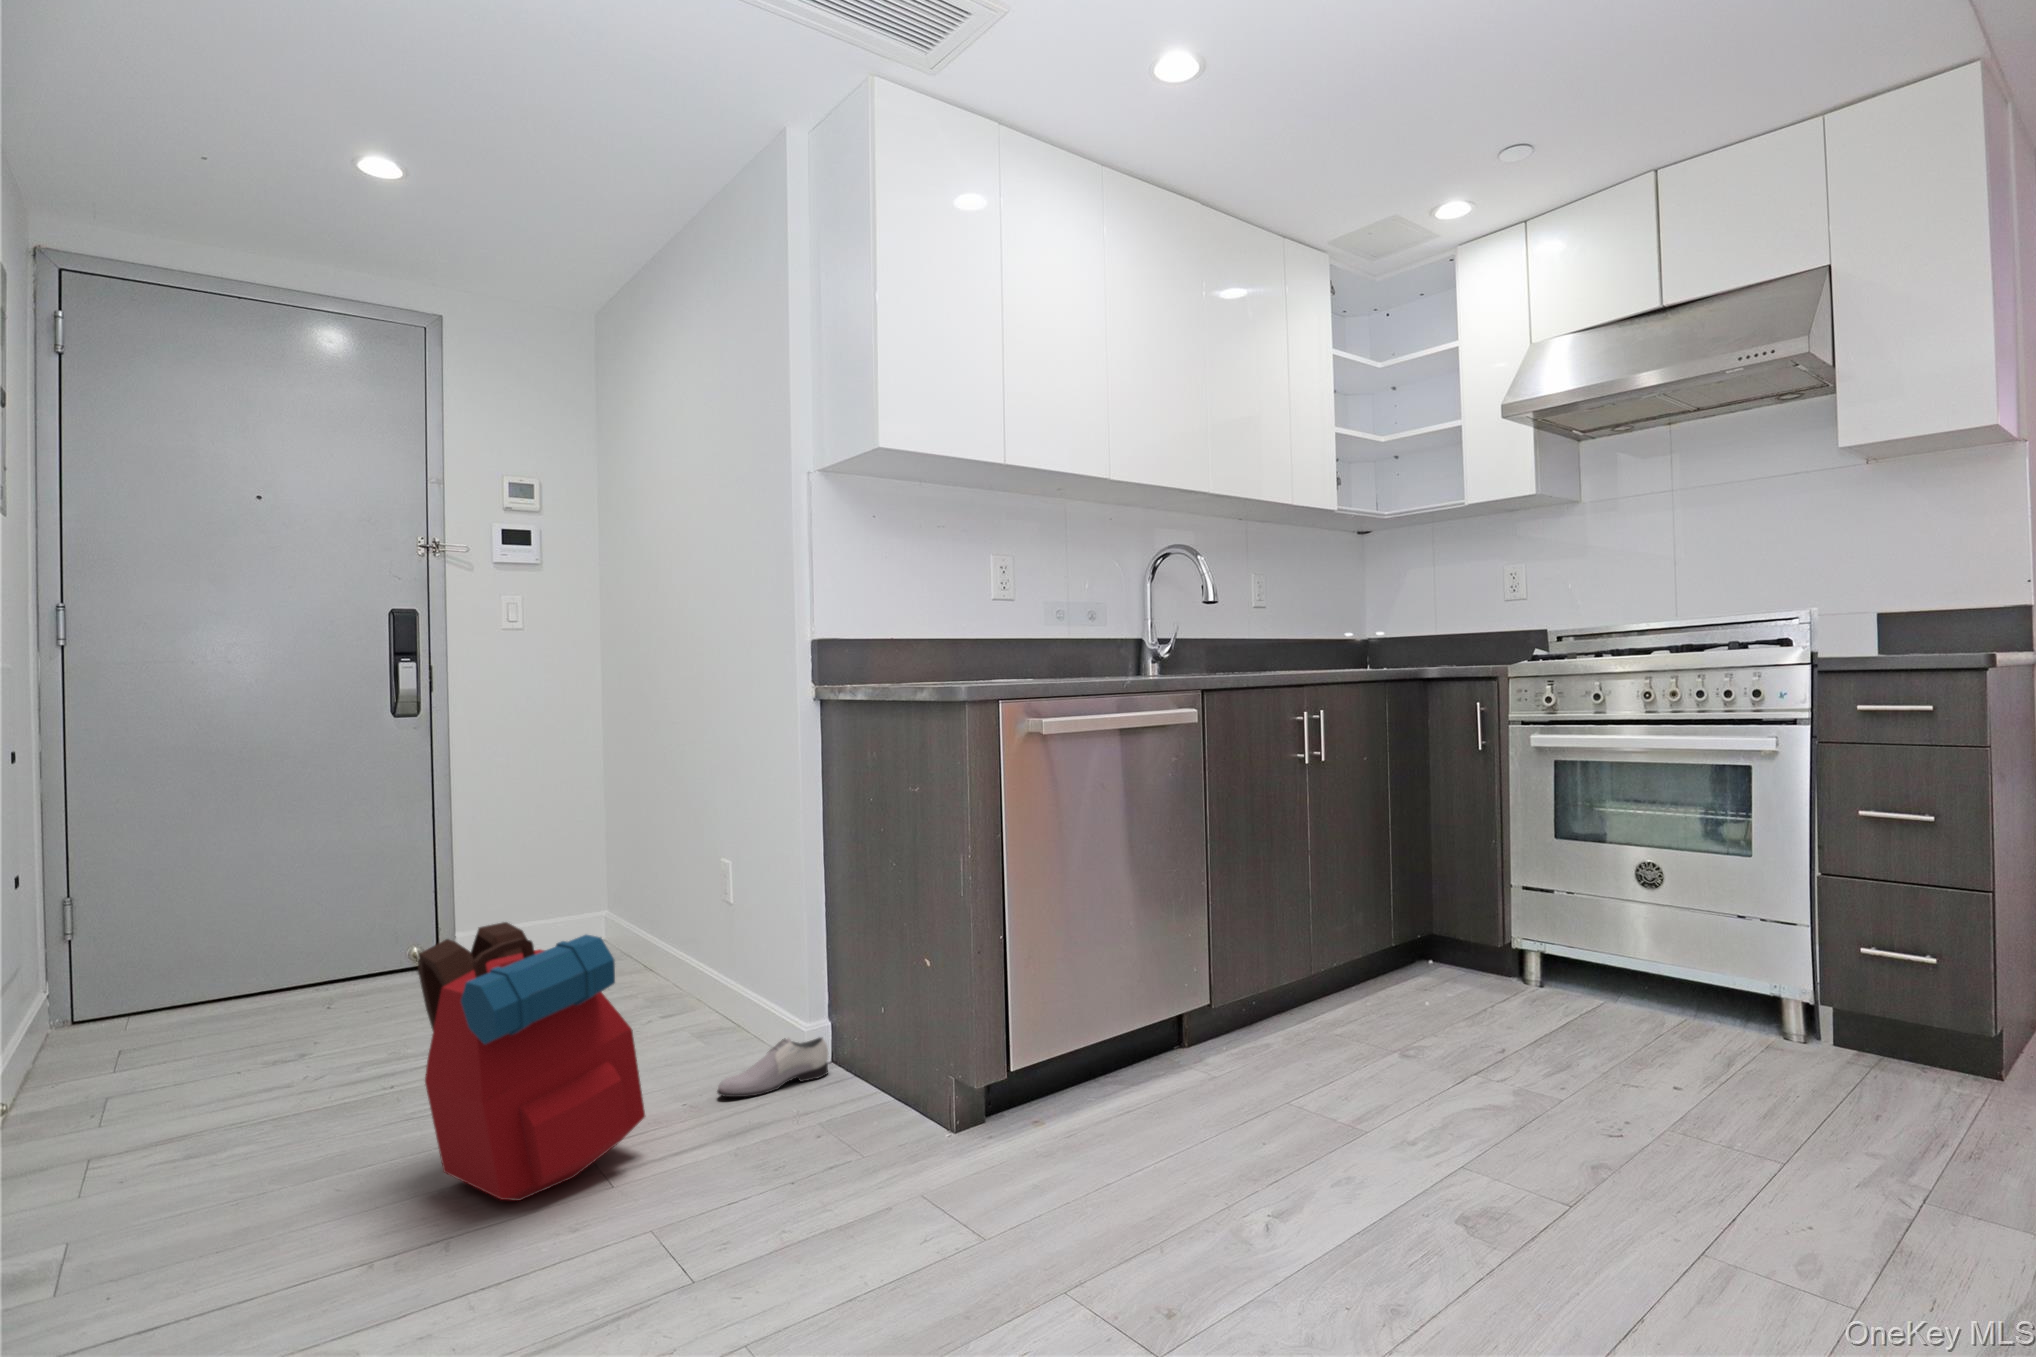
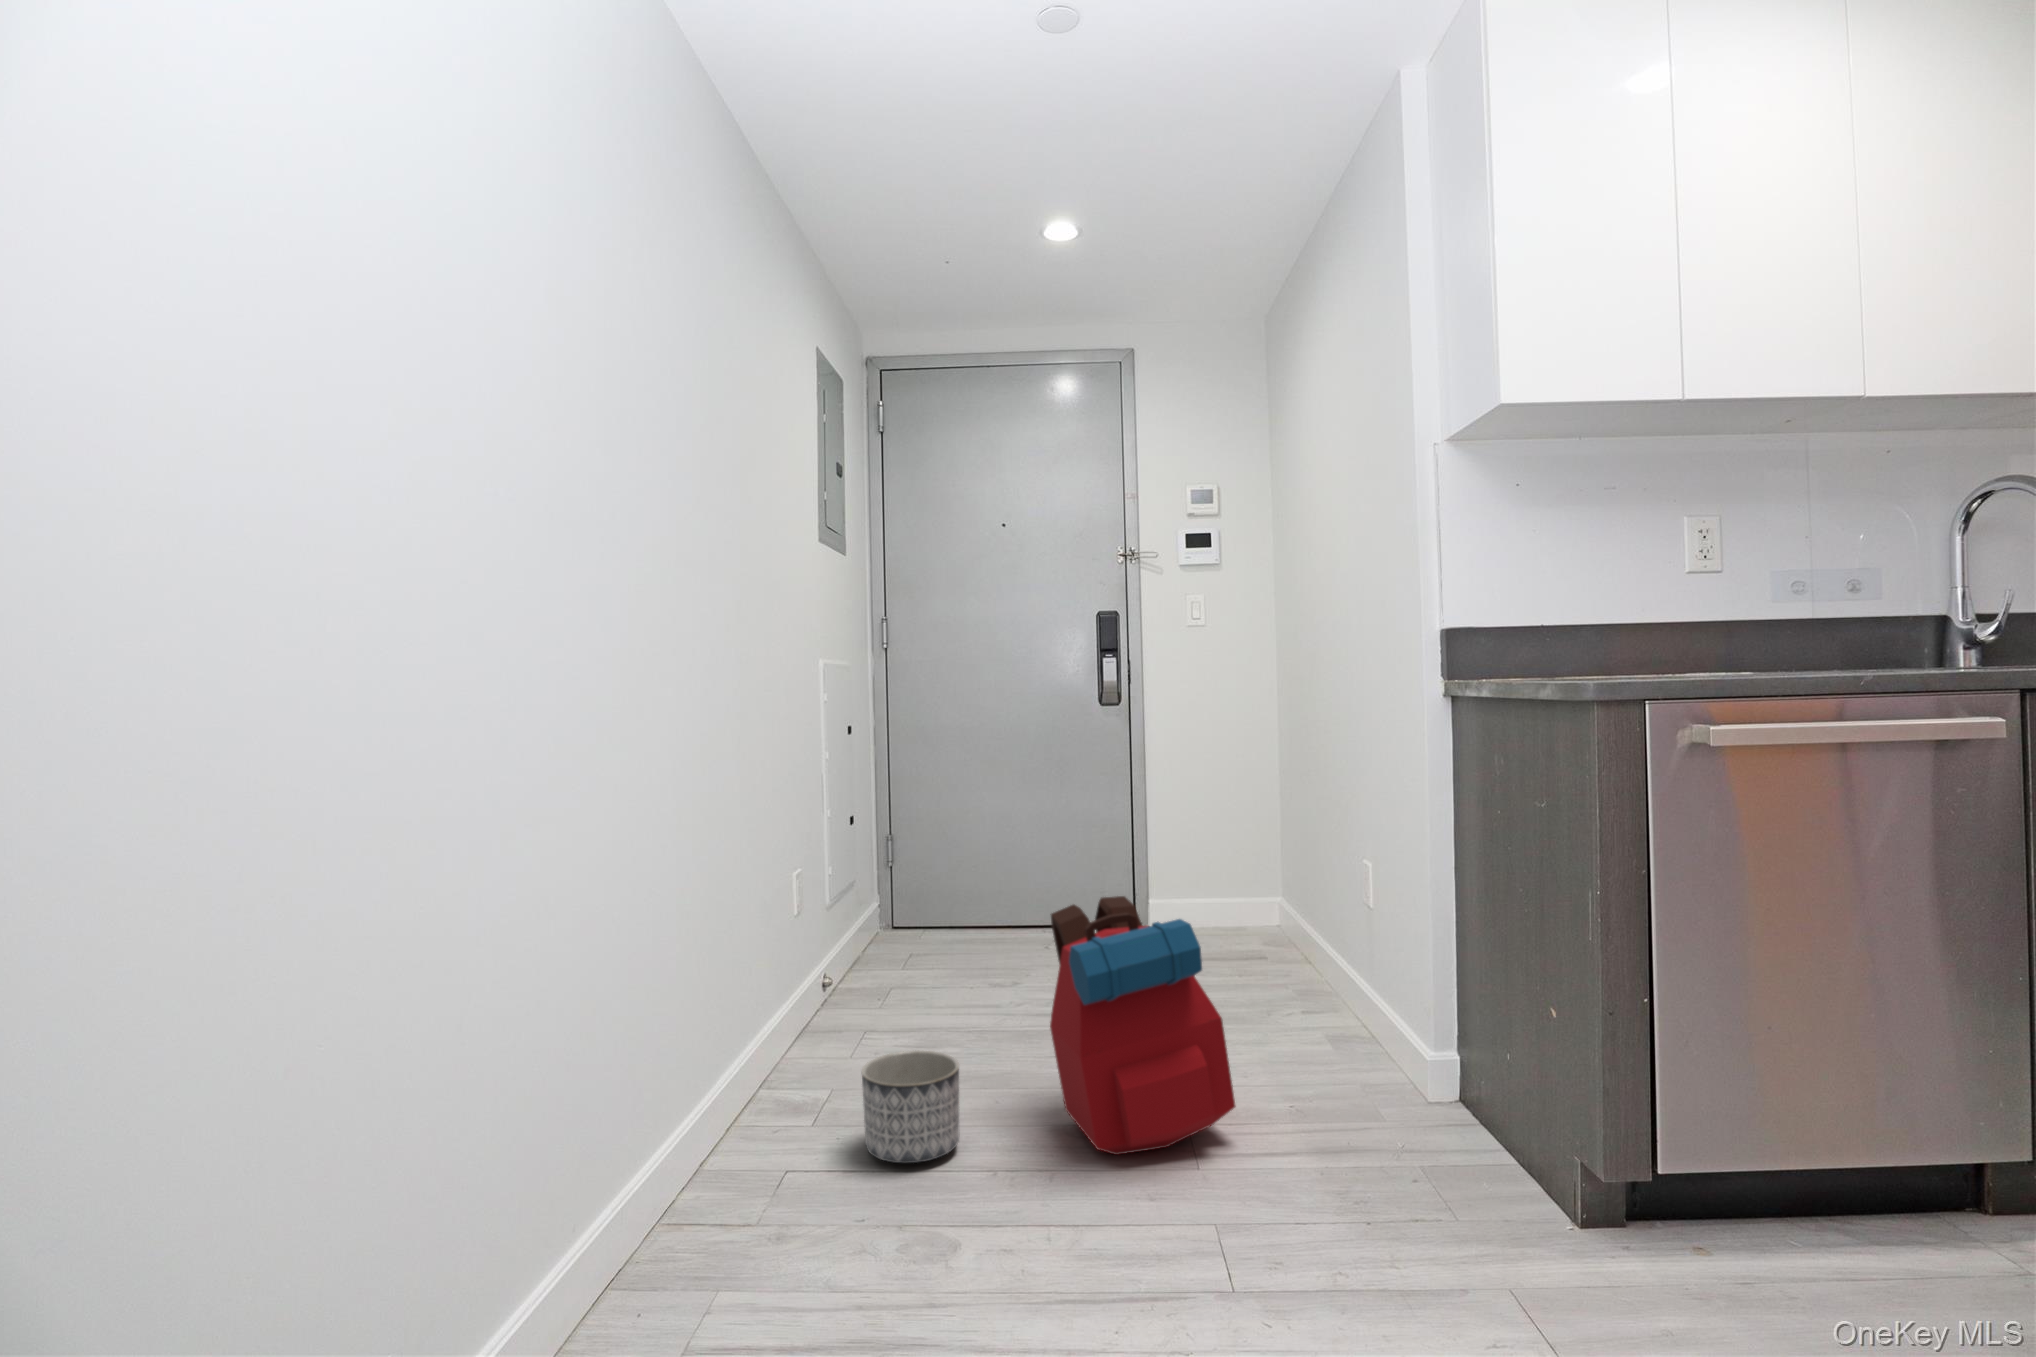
shoe: present [717,1037,828,1097] -> none [1324,1060,1451,1115]
planter: none [164,1144,314,1296] -> present [862,1051,959,1163]

